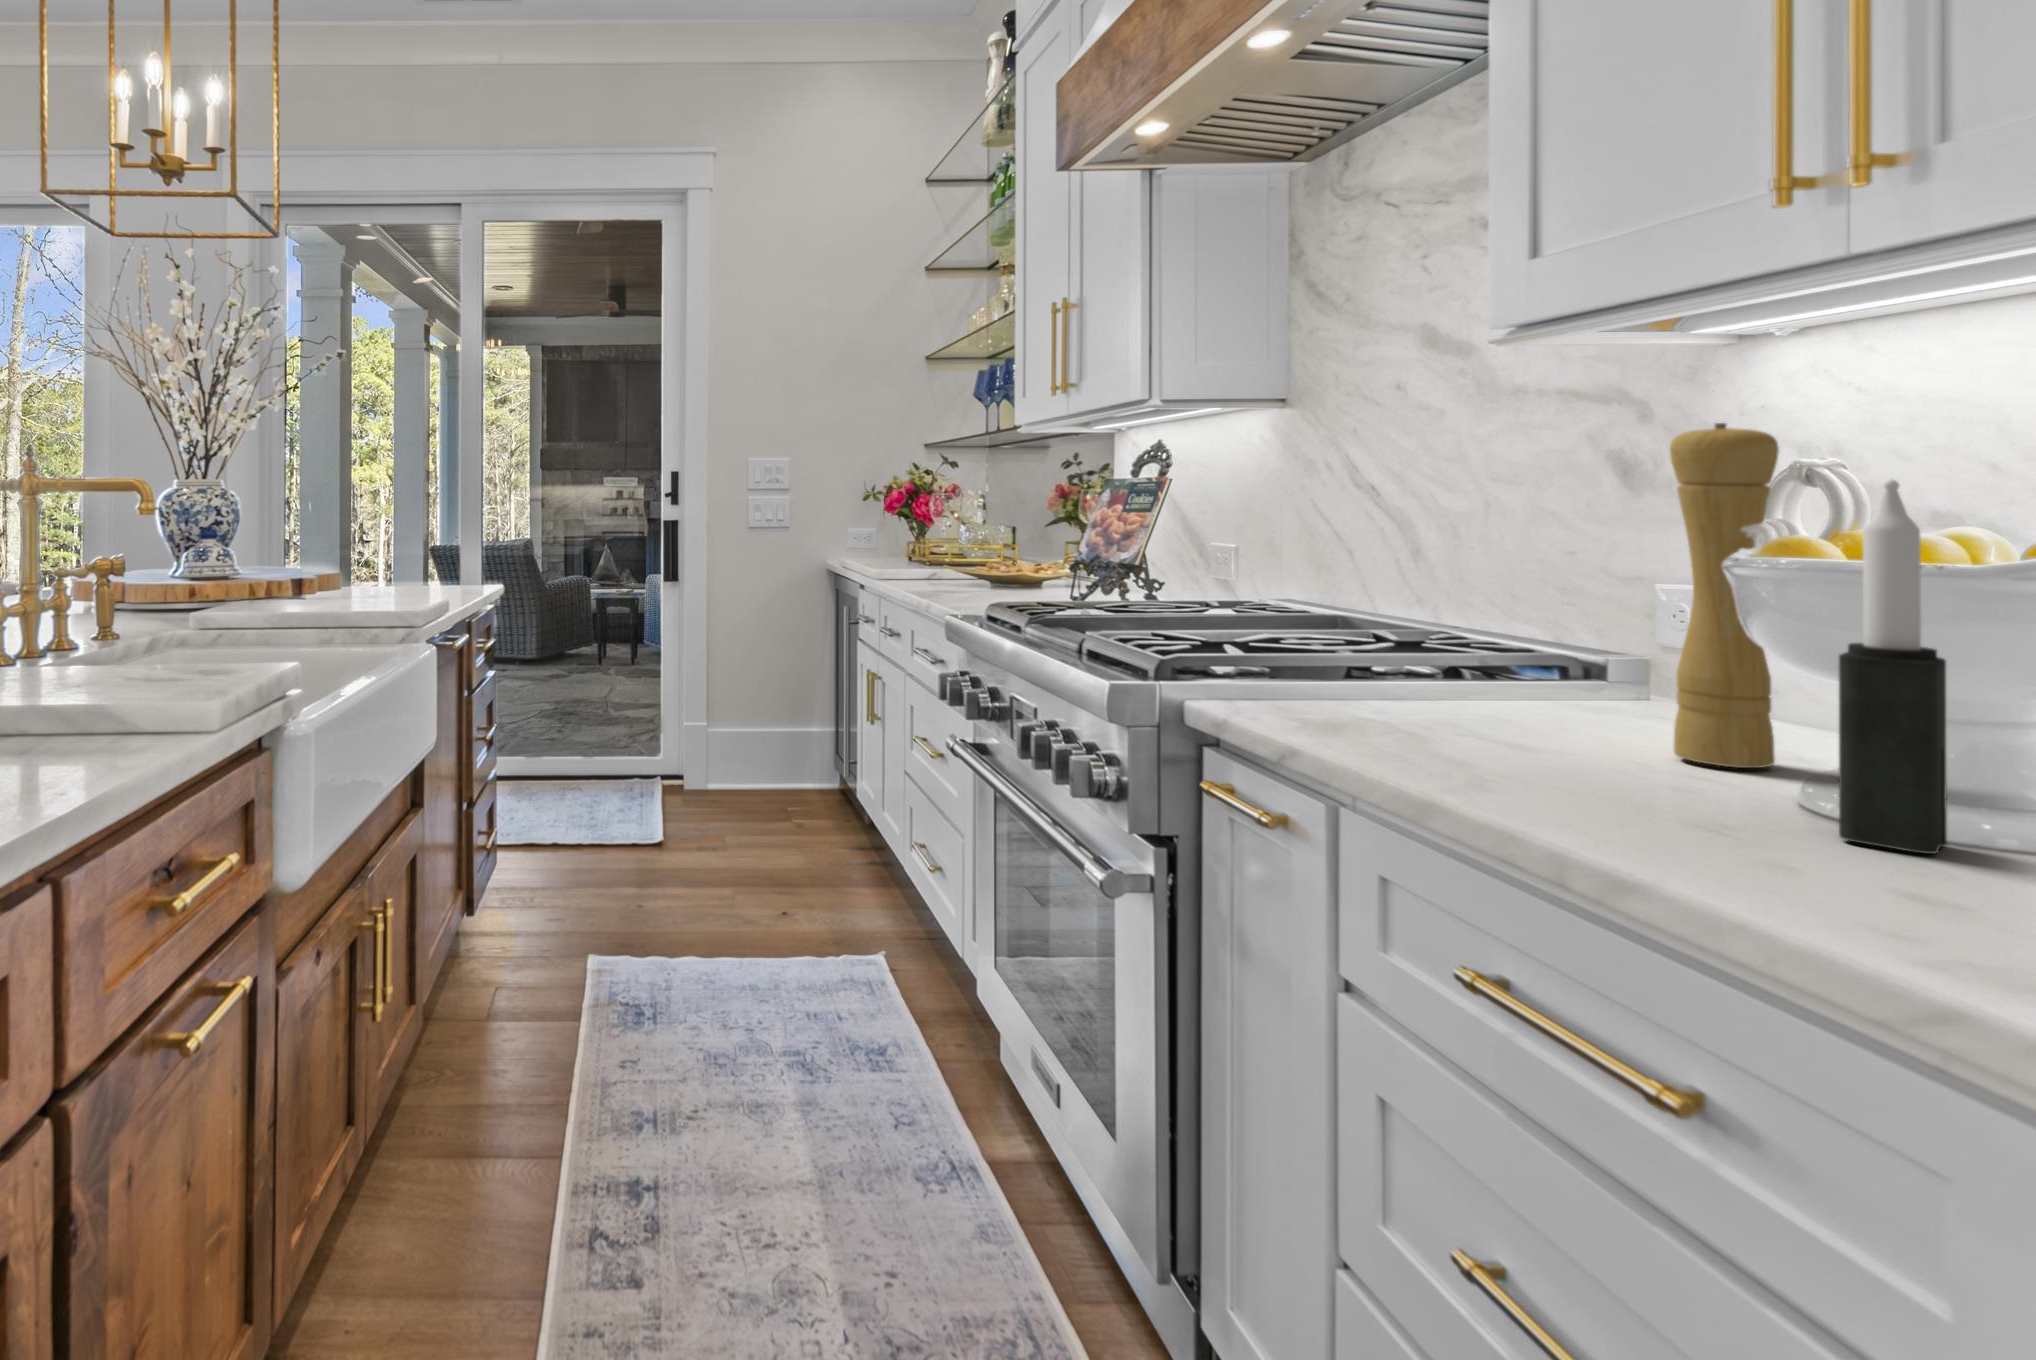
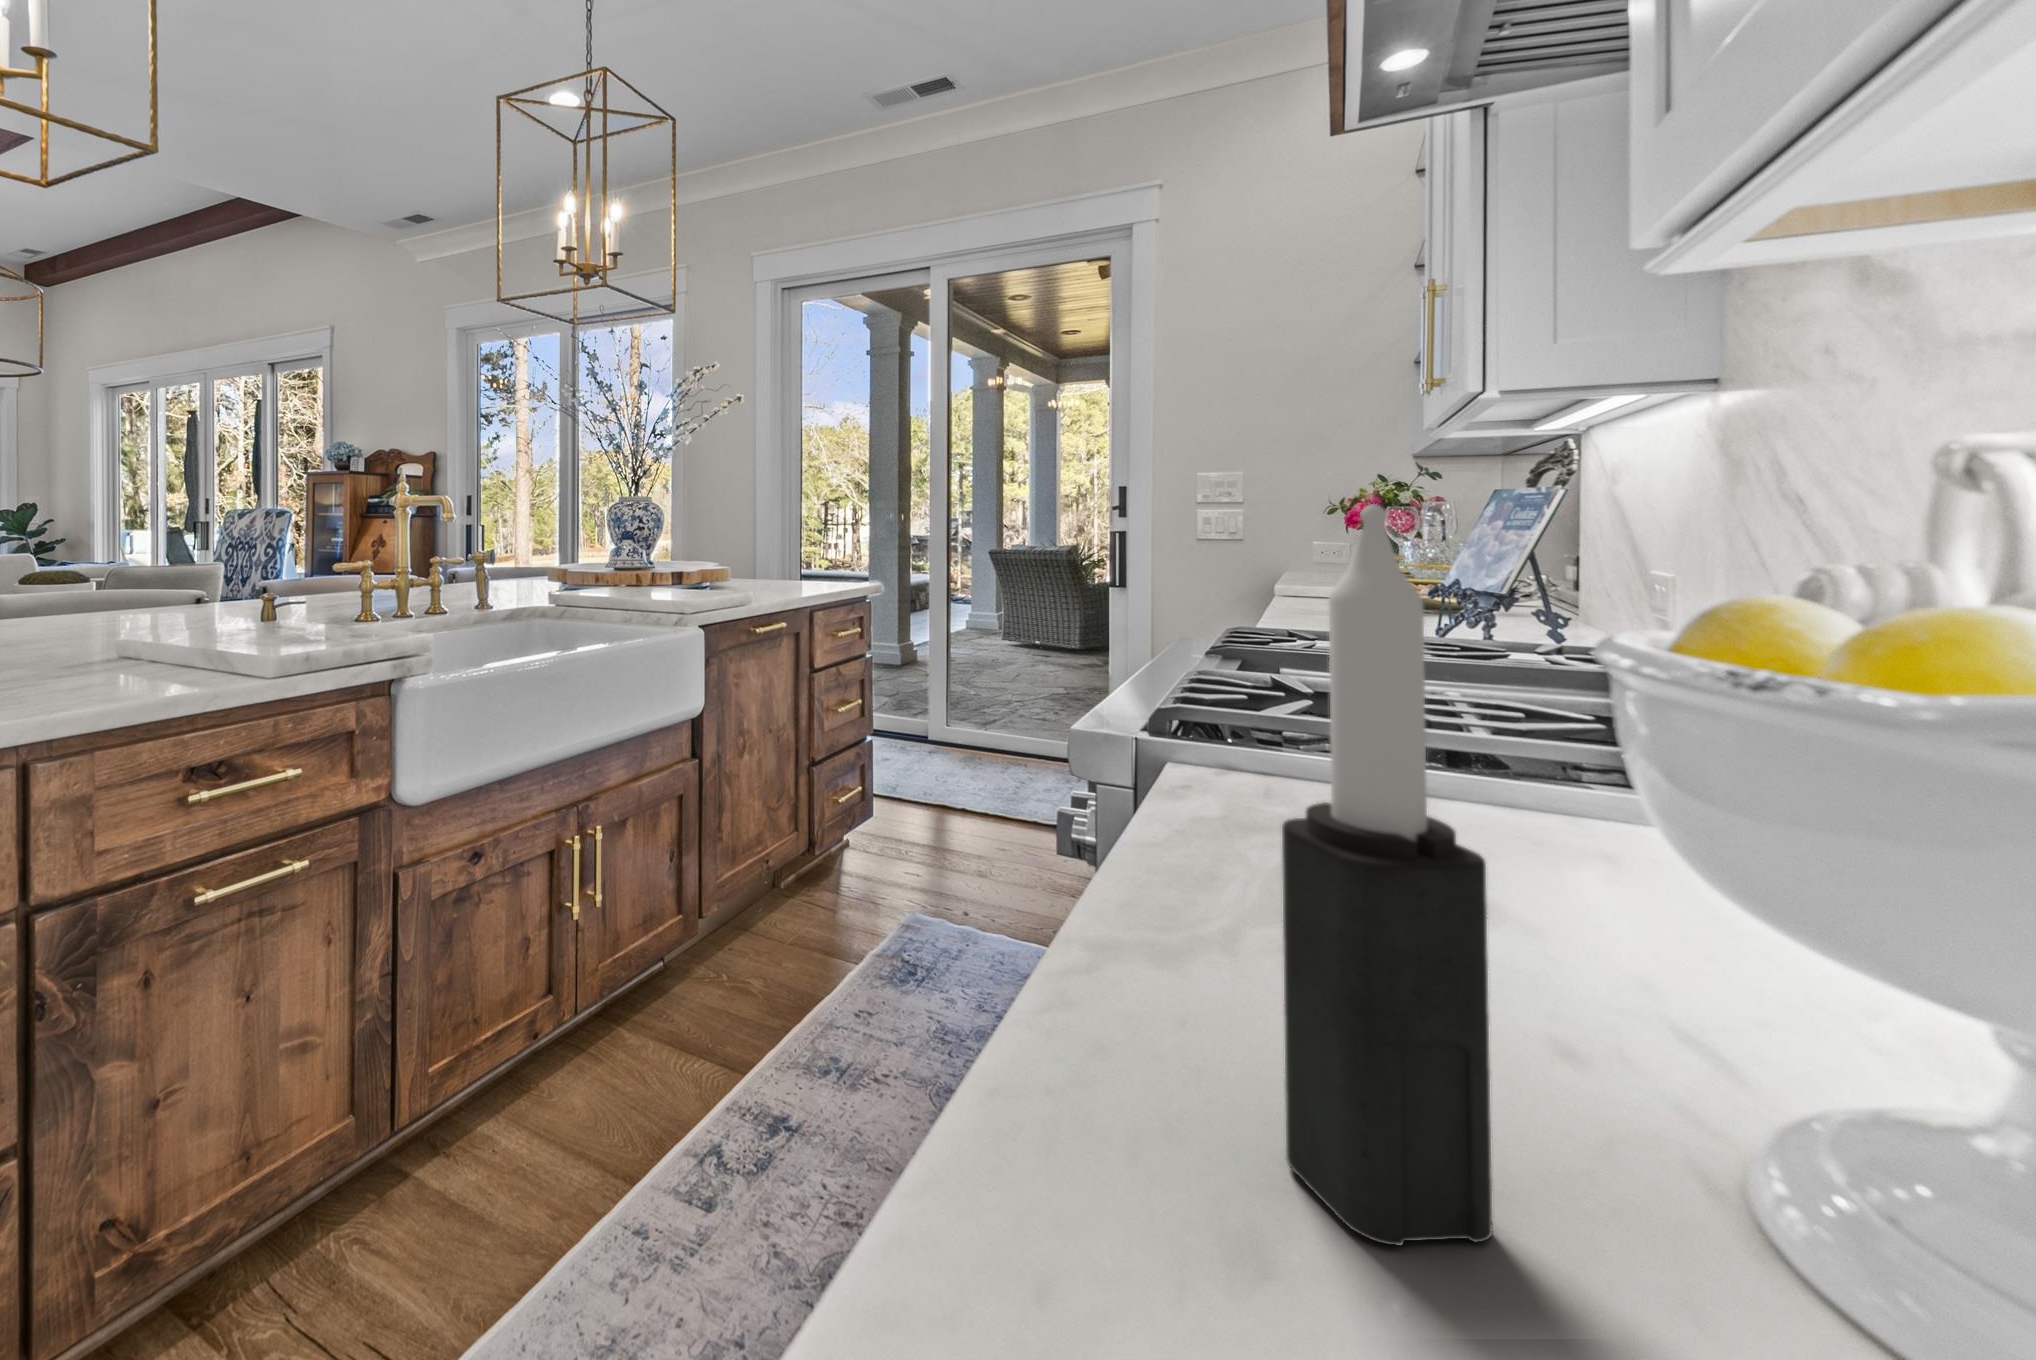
pepper mill: present [1670,423,1779,768] -> none [1490,404,1687,1009]

